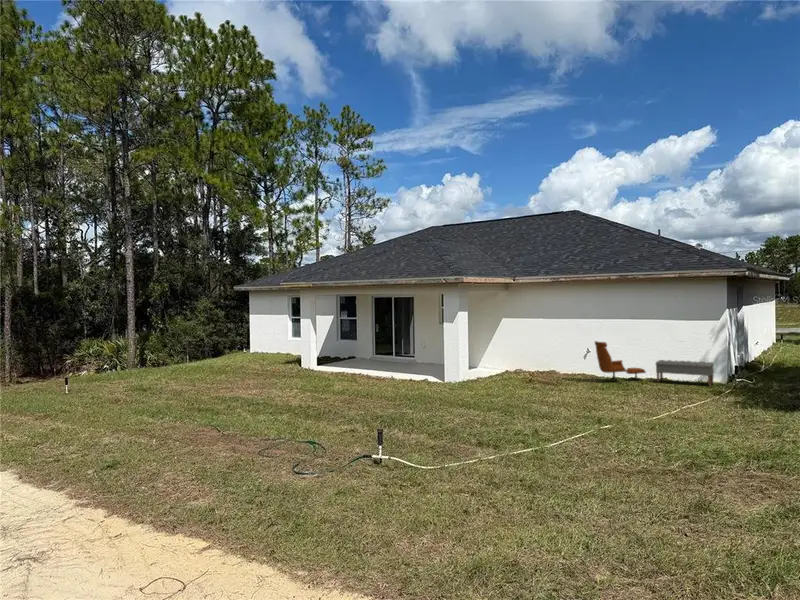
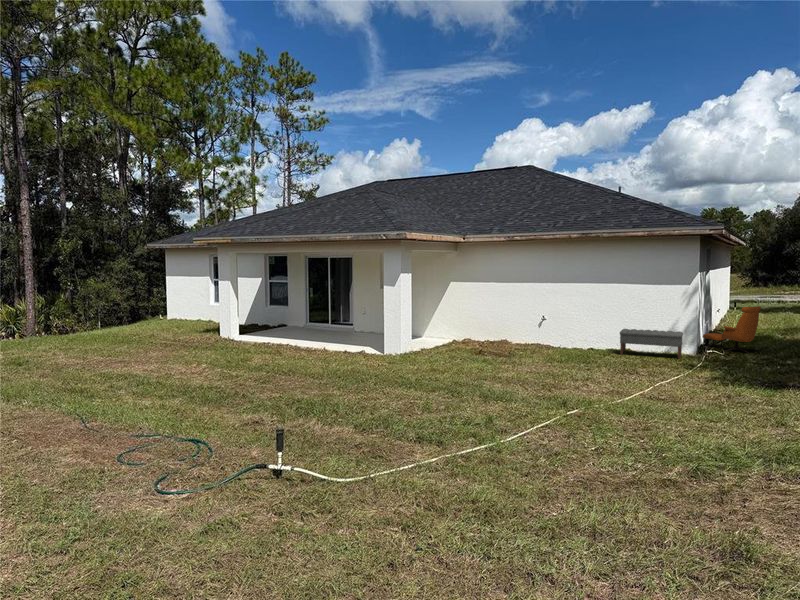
lounge chair: present [595,341,645,381] -> present [703,306,761,353]

